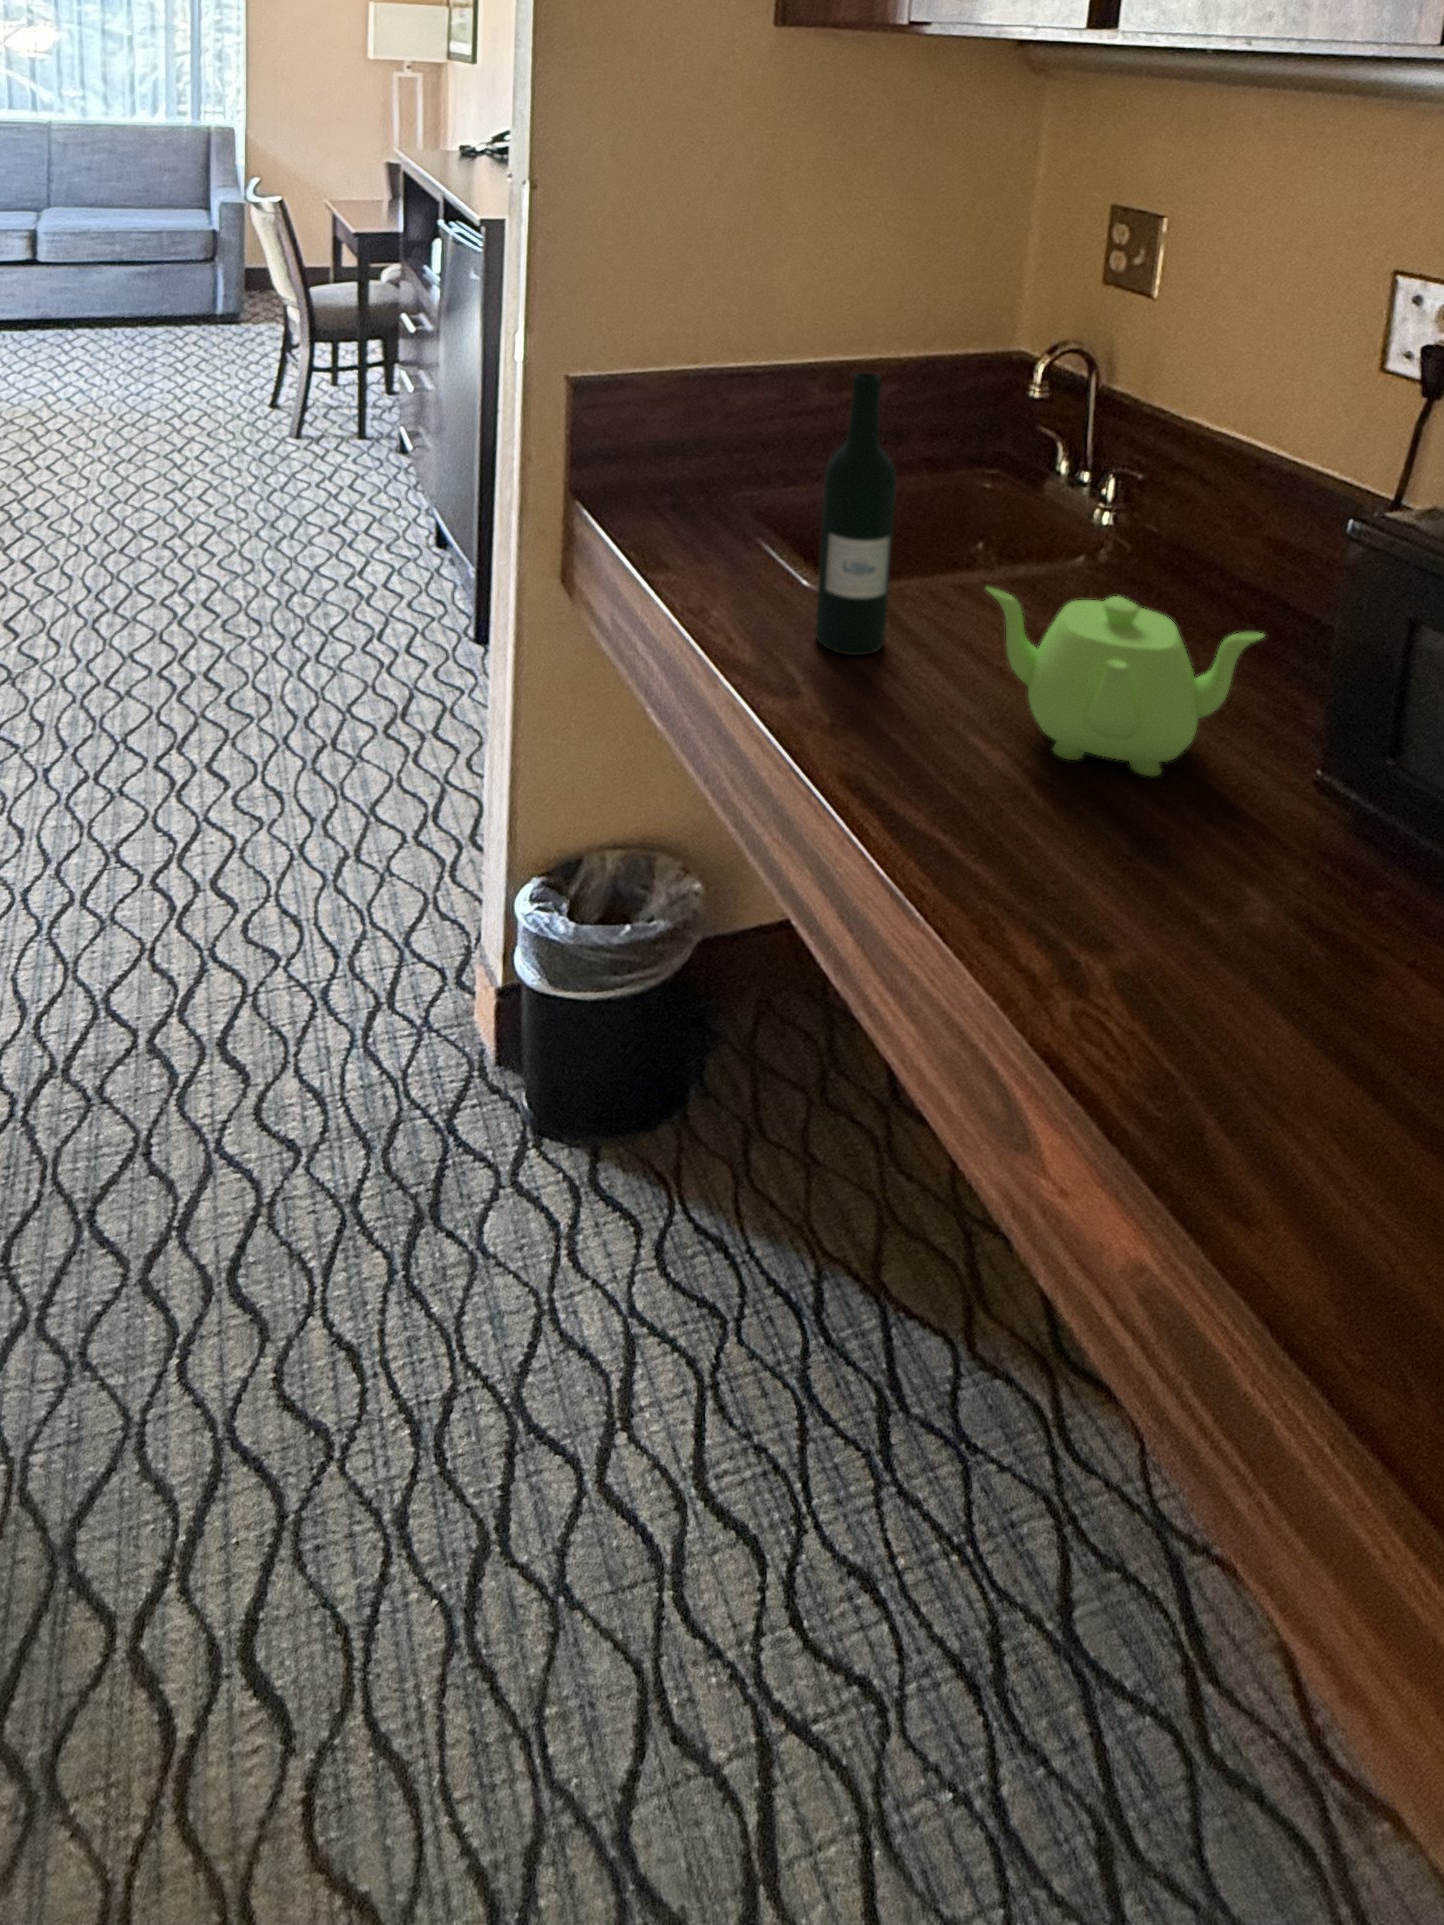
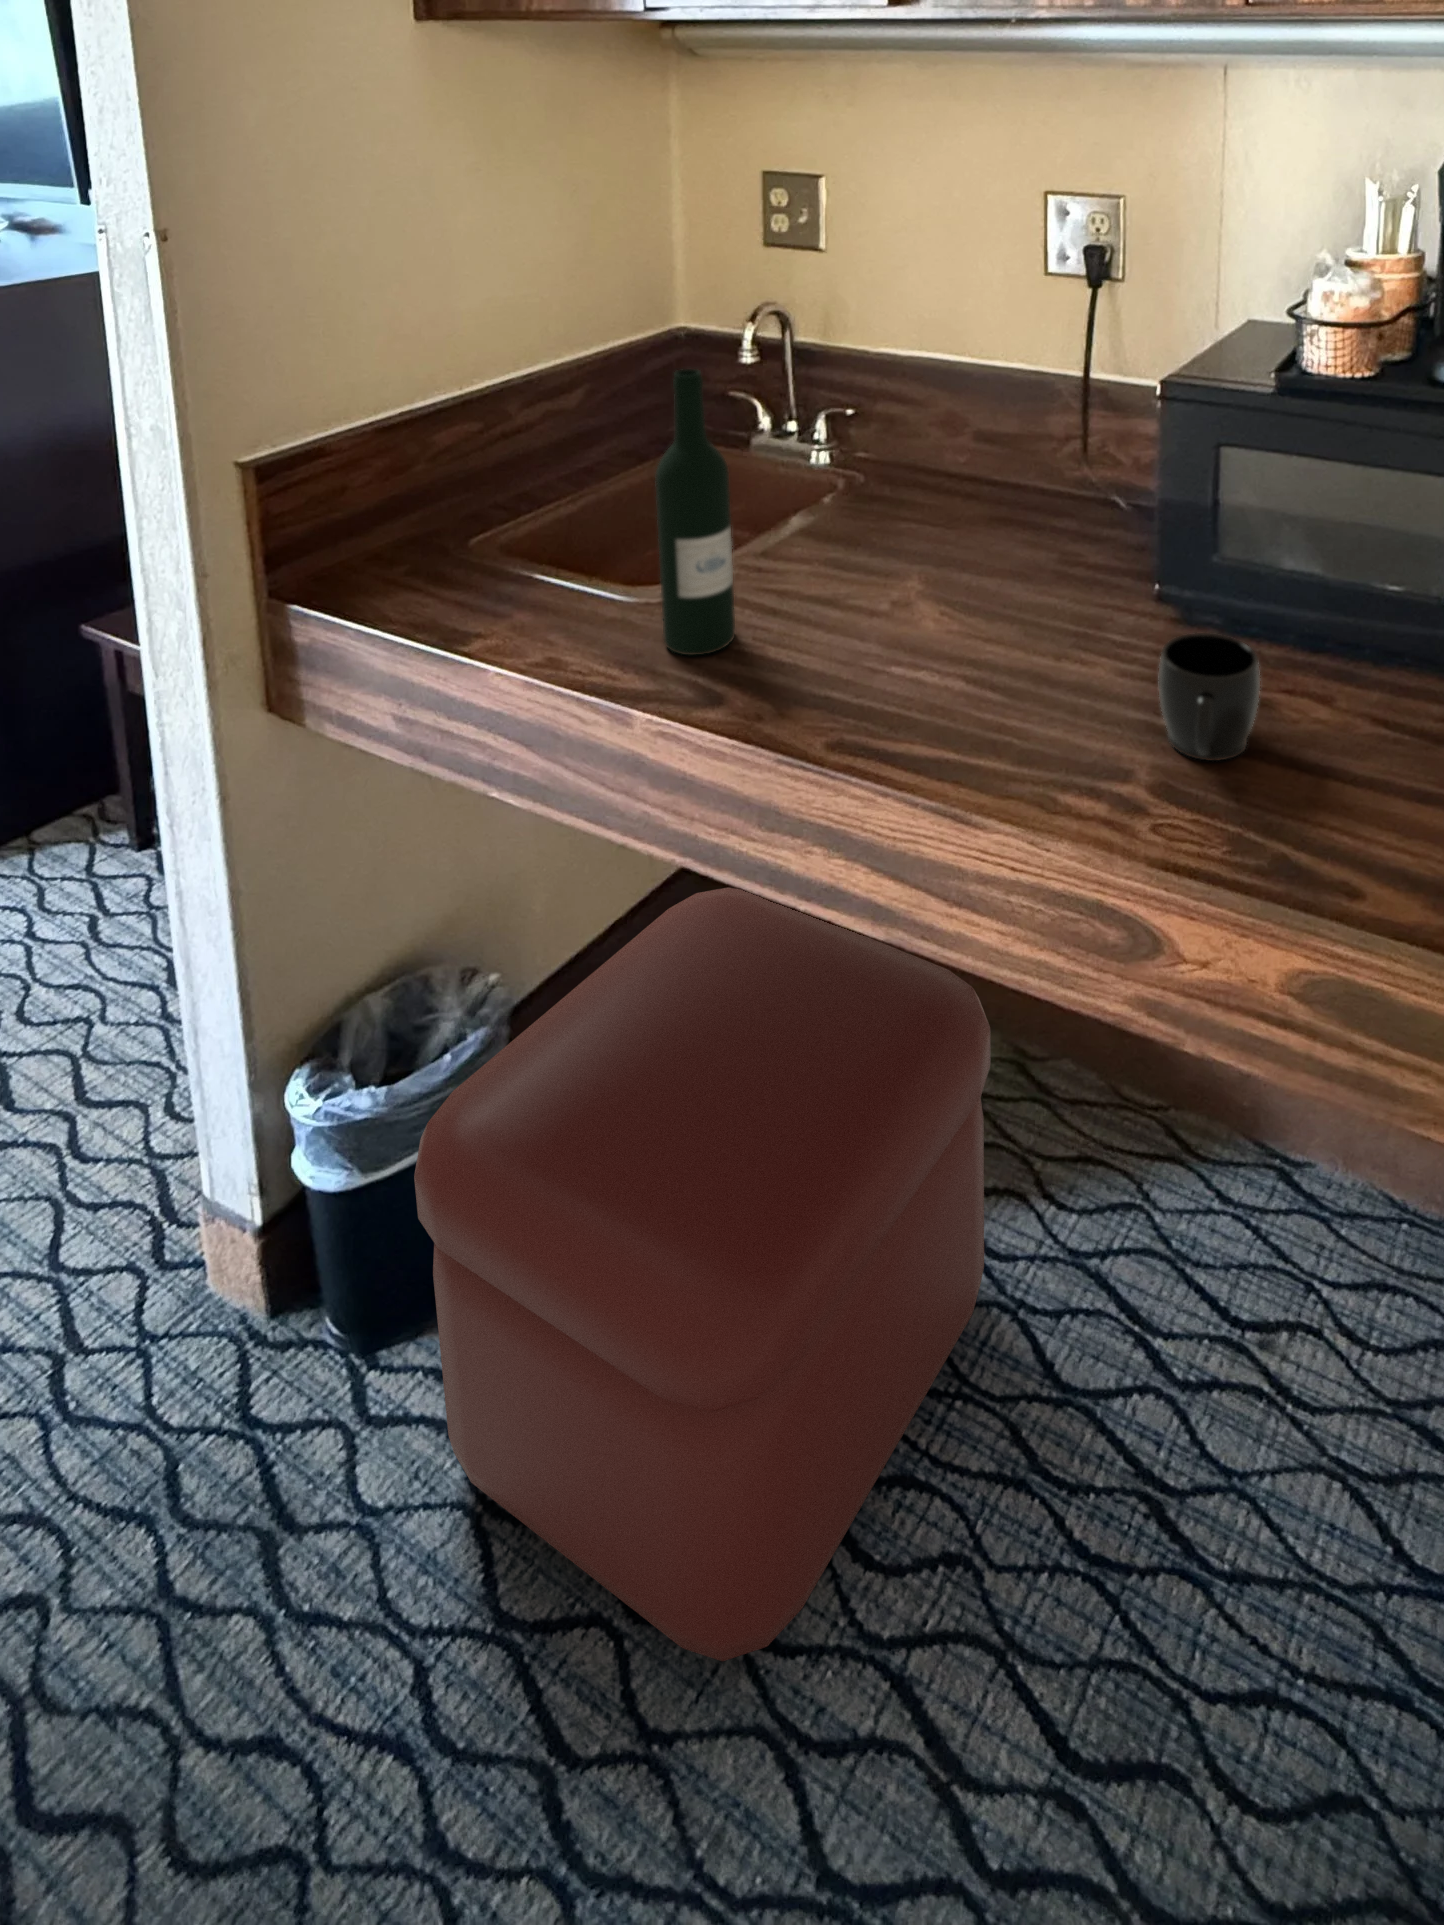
teapot: present [987,587,1264,776] -> none [854,505,1072,665]
mug: none [1242,827,1386,1007] -> present [1158,633,1260,761]
ottoman: none [536,896,1079,1602] -> present [414,888,991,1661]

